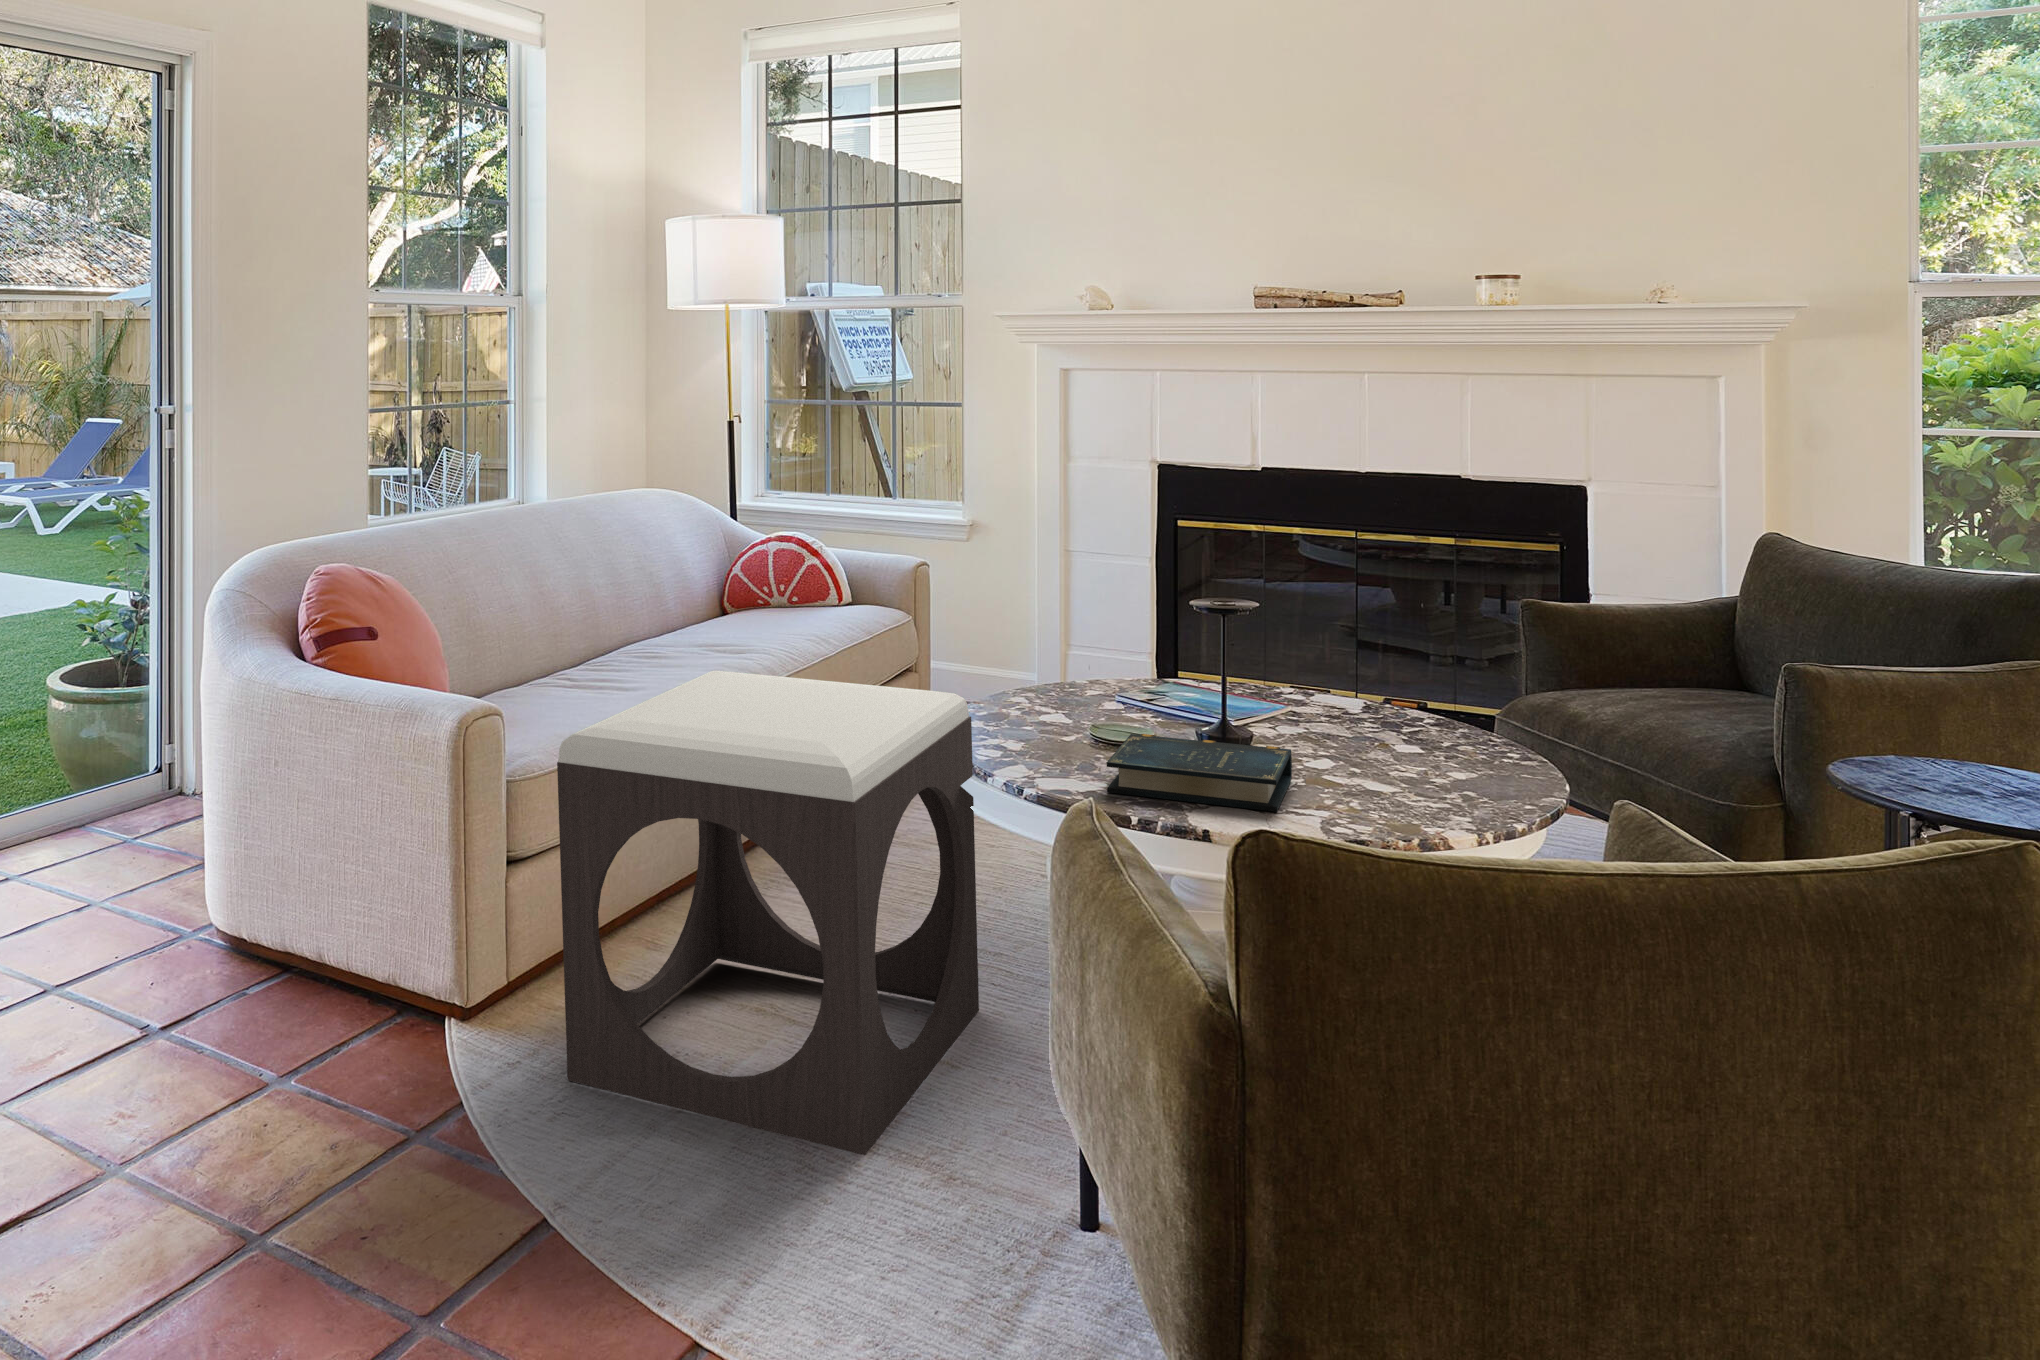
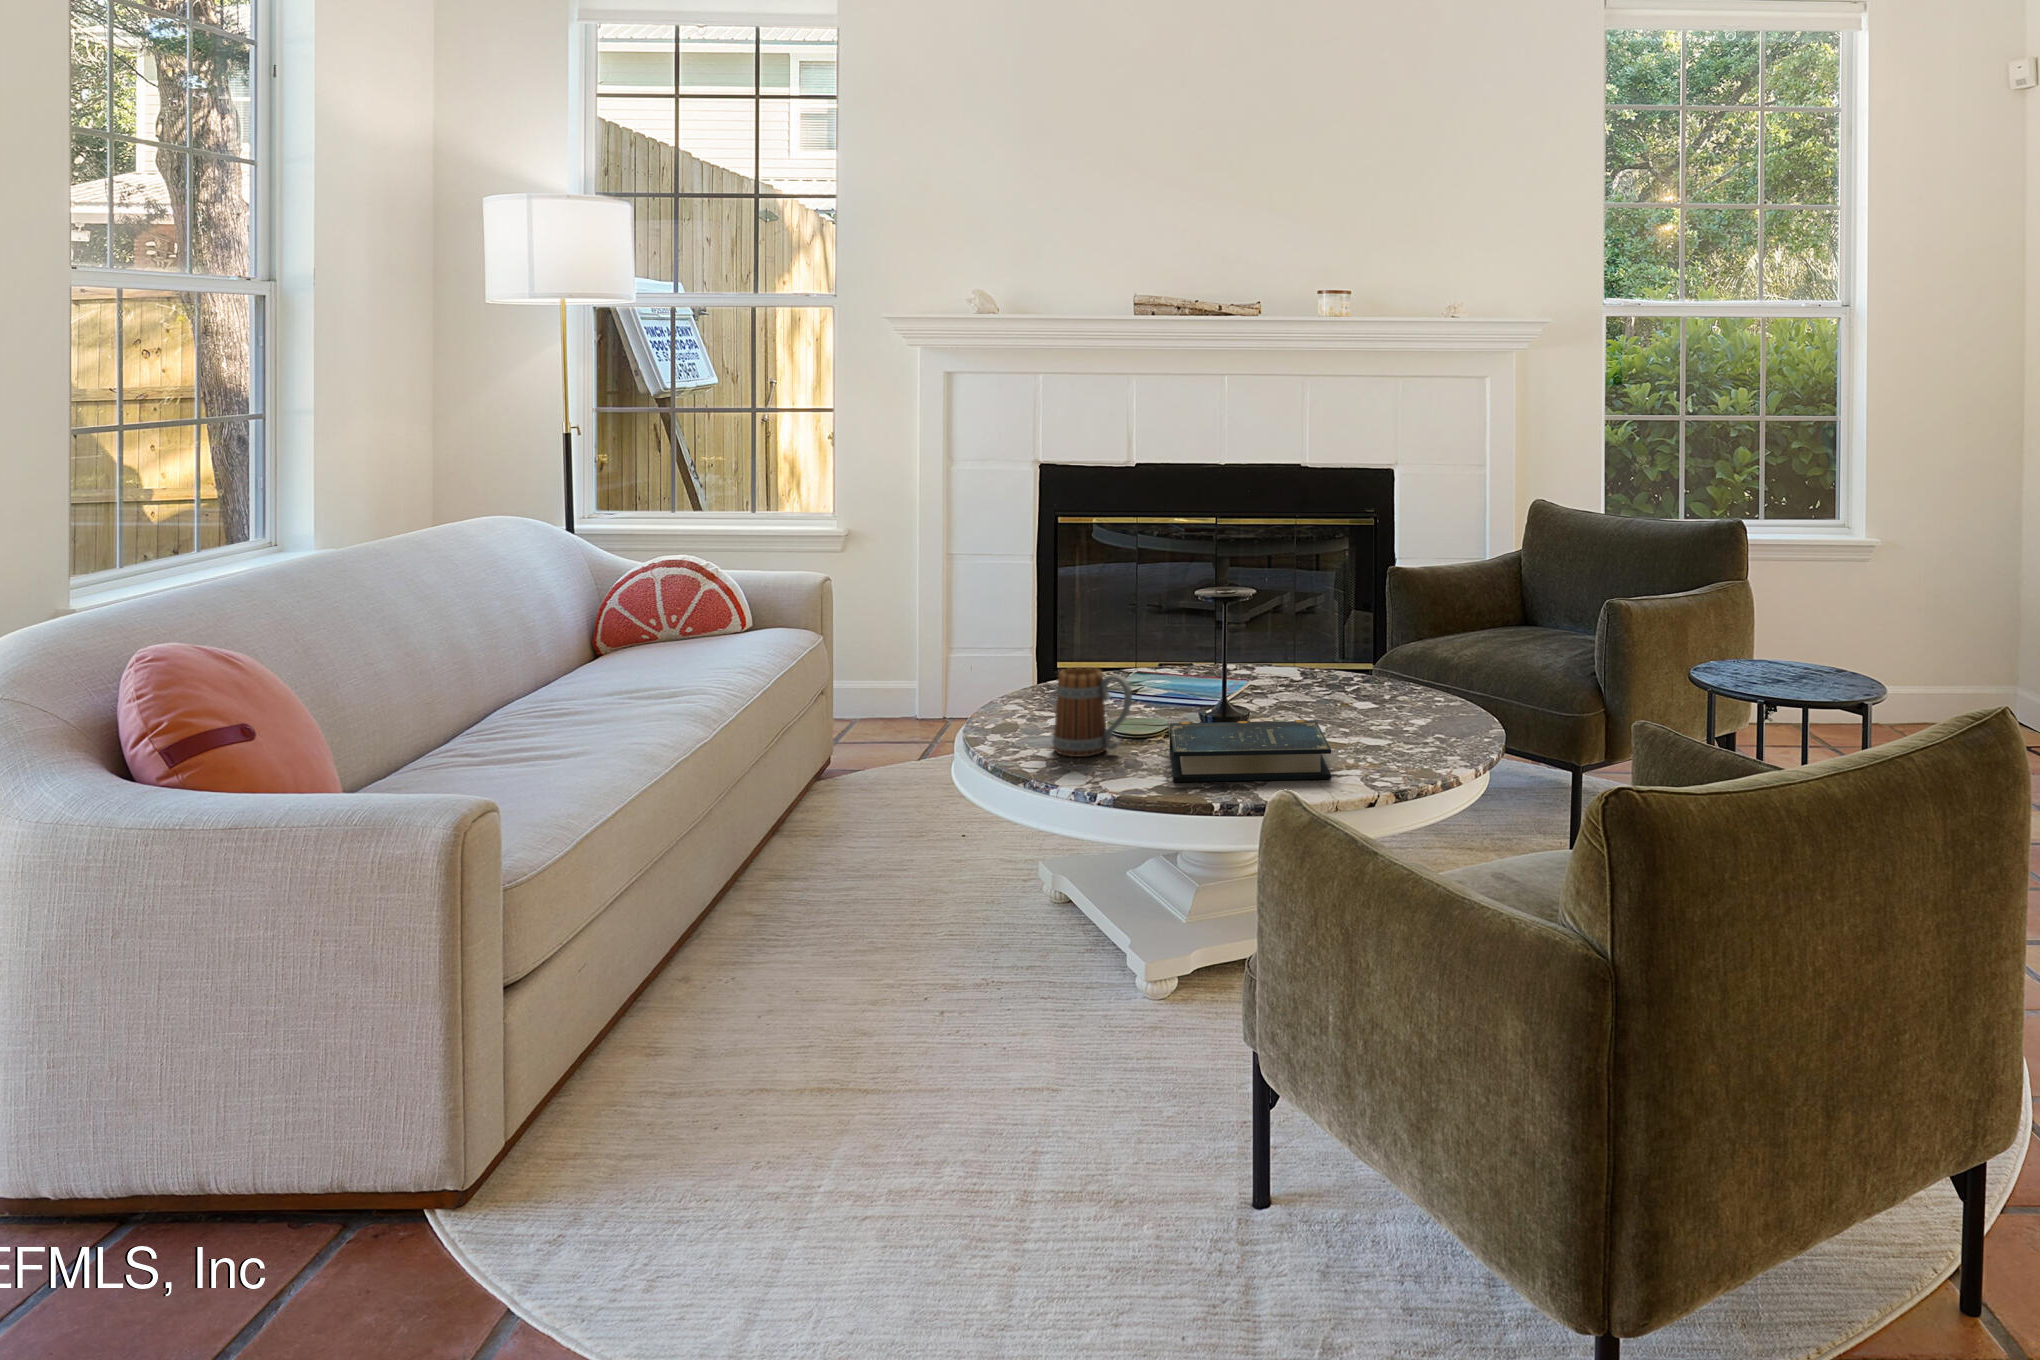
mug: none [1017,668,1090,757] -> present [1052,667,1132,757]
footstool: present [557,671,979,1155] -> none [603,698,1032,1221]

